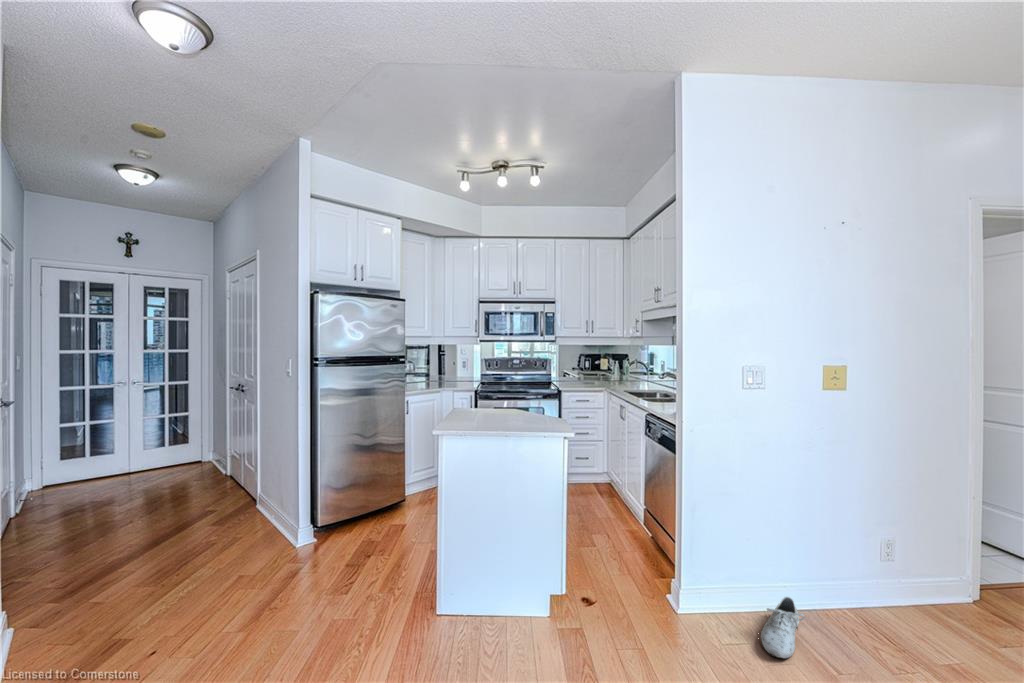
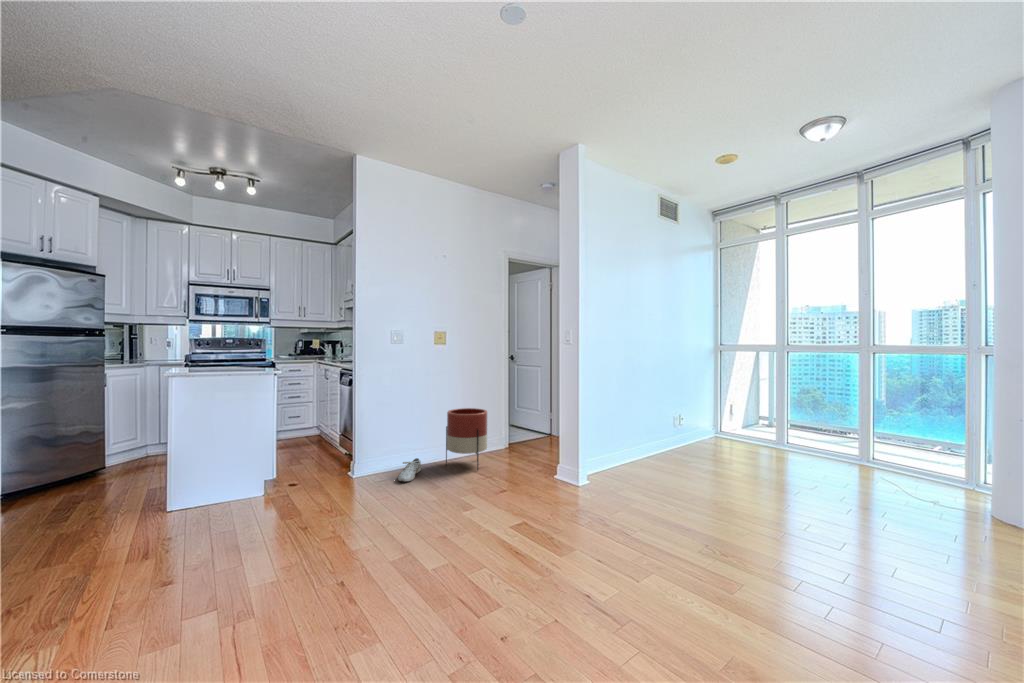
planter: none [848,514,958,668] -> present [446,408,487,470]

